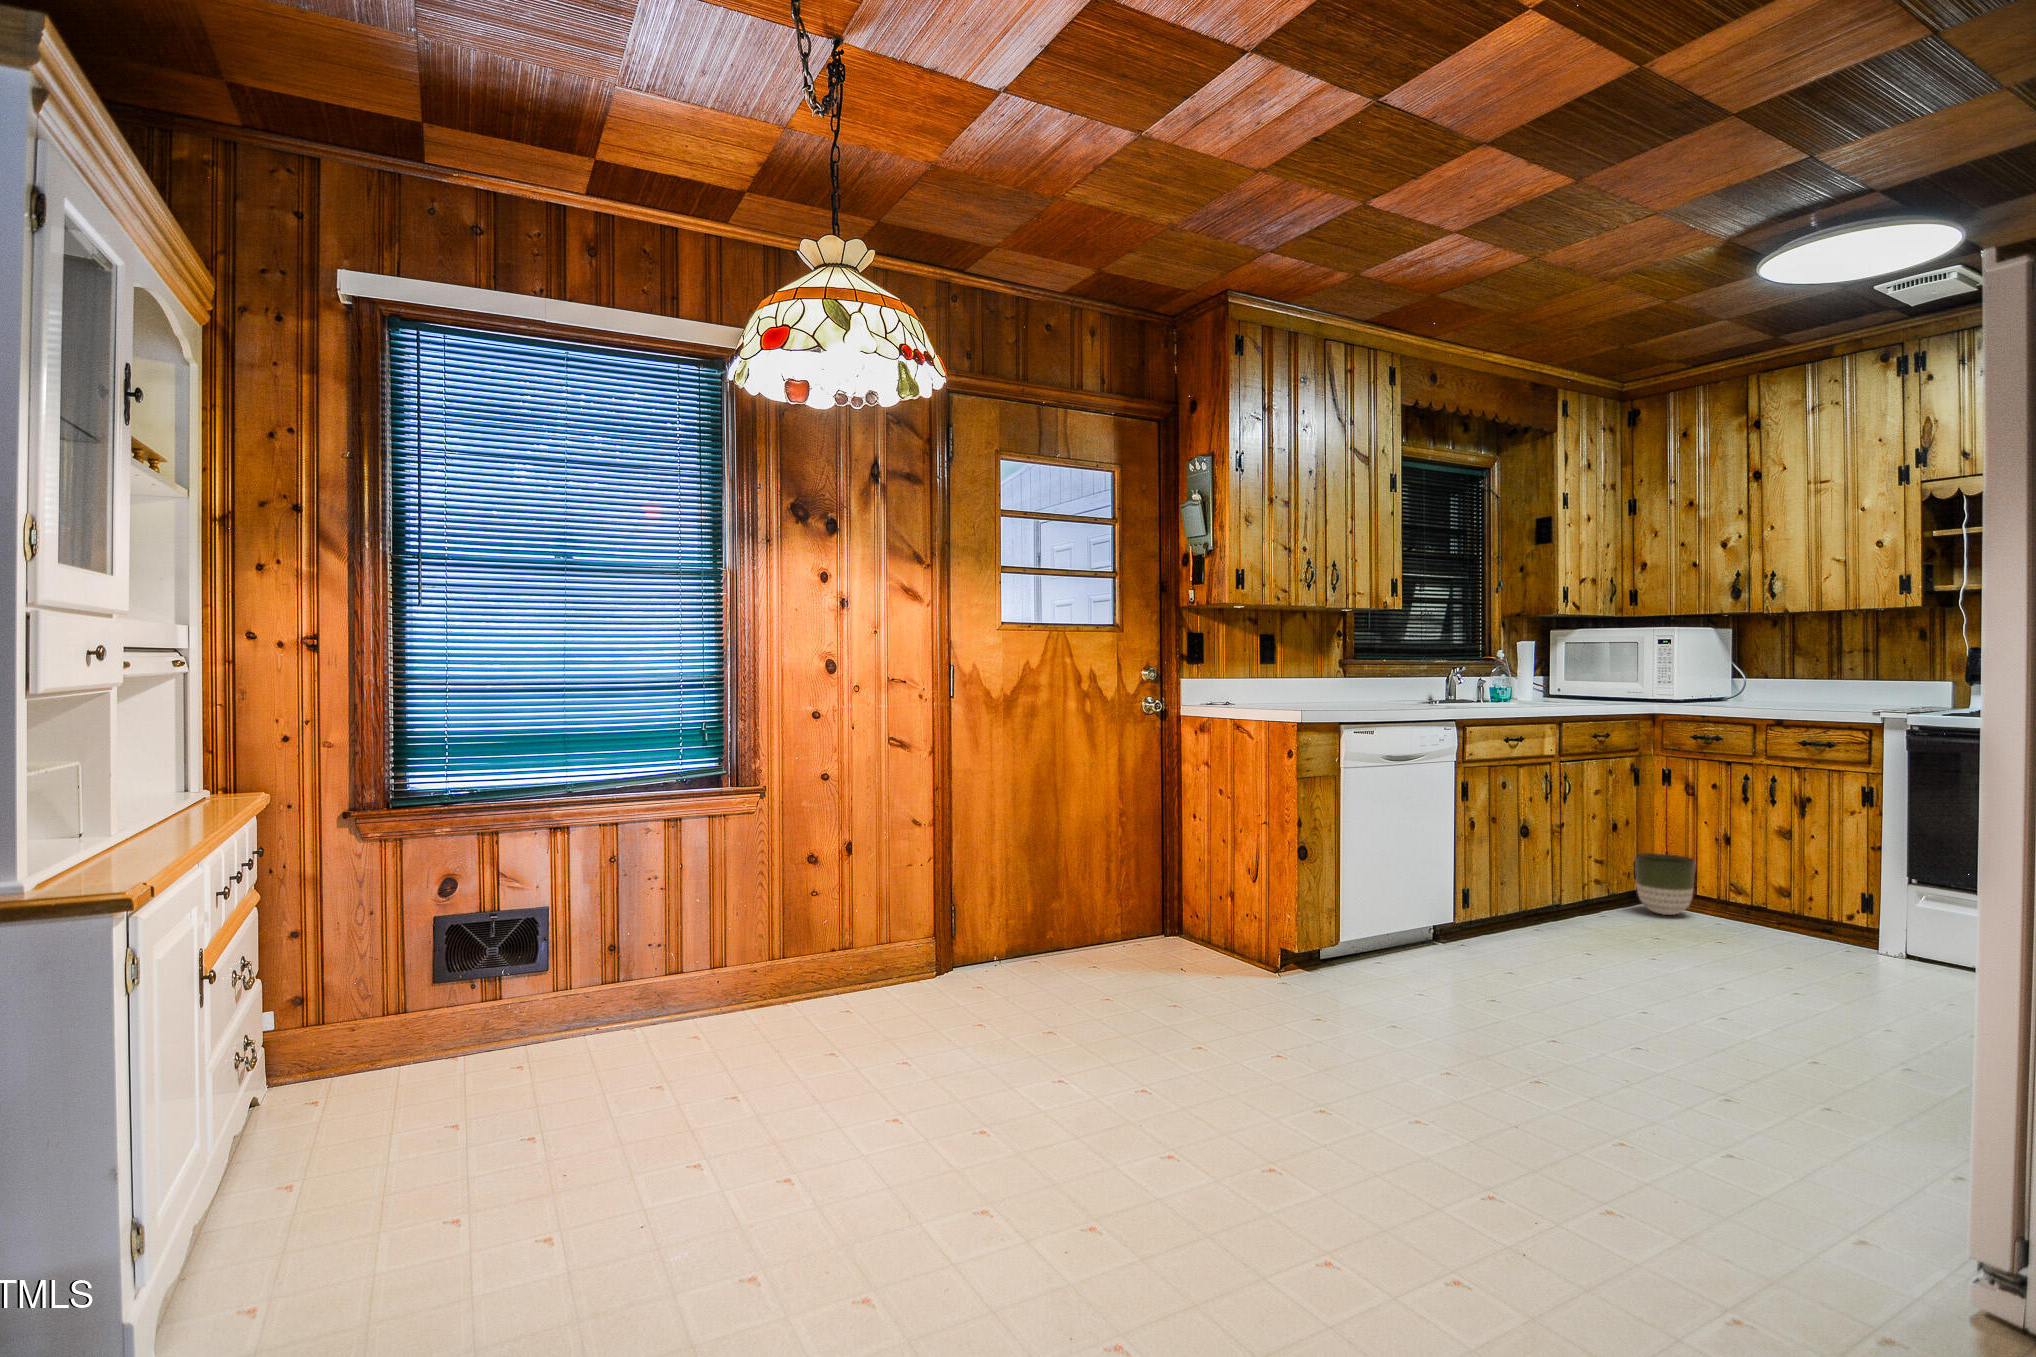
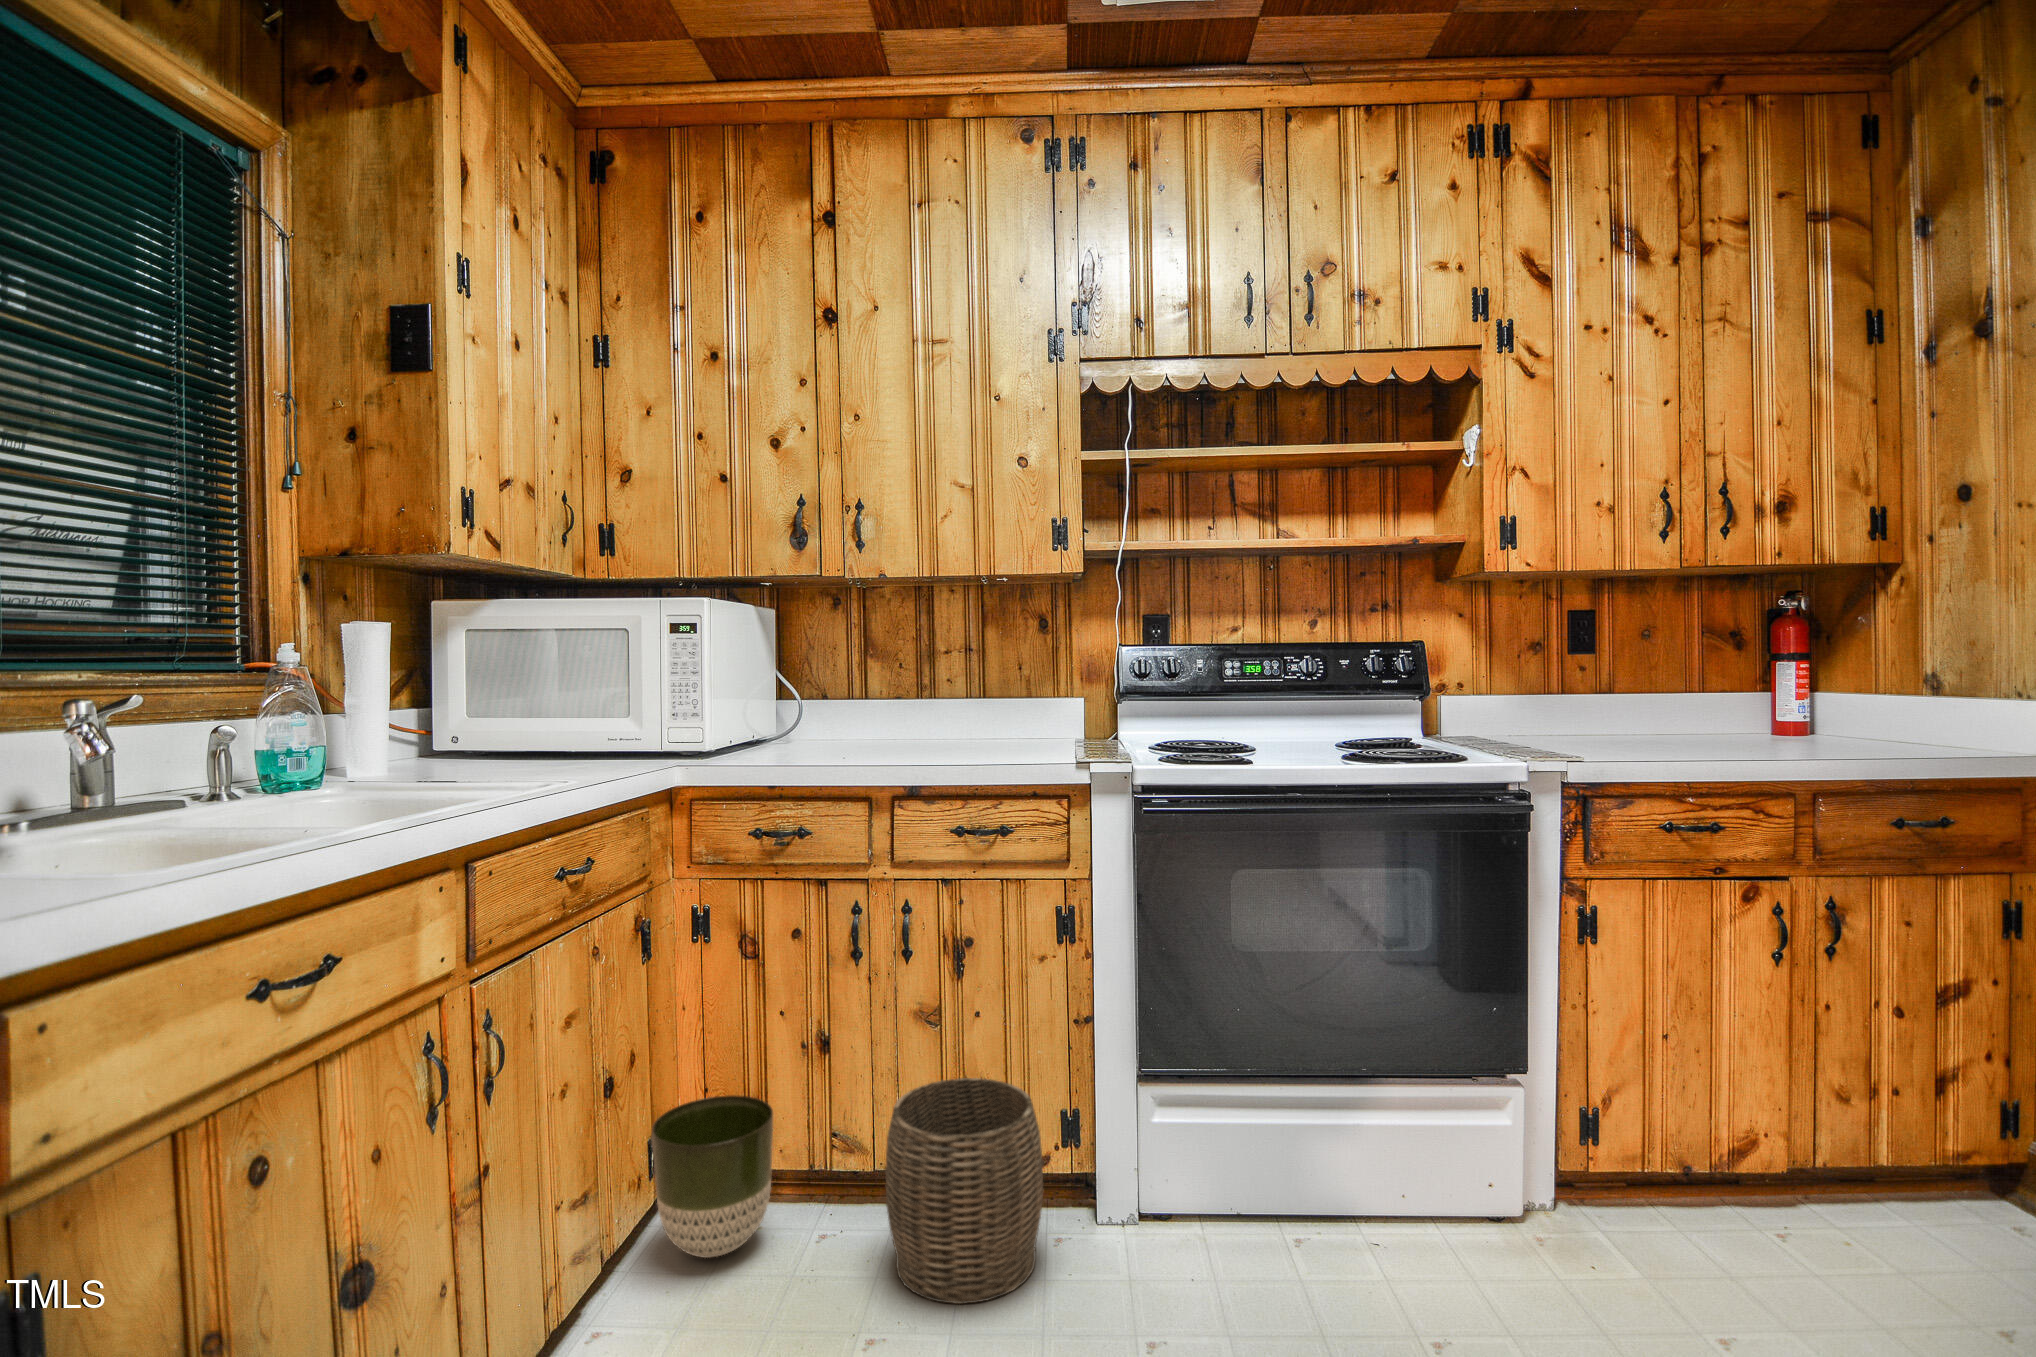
woven basket: none [1742,862,1834,950] -> present [885,1078,1043,1304]

